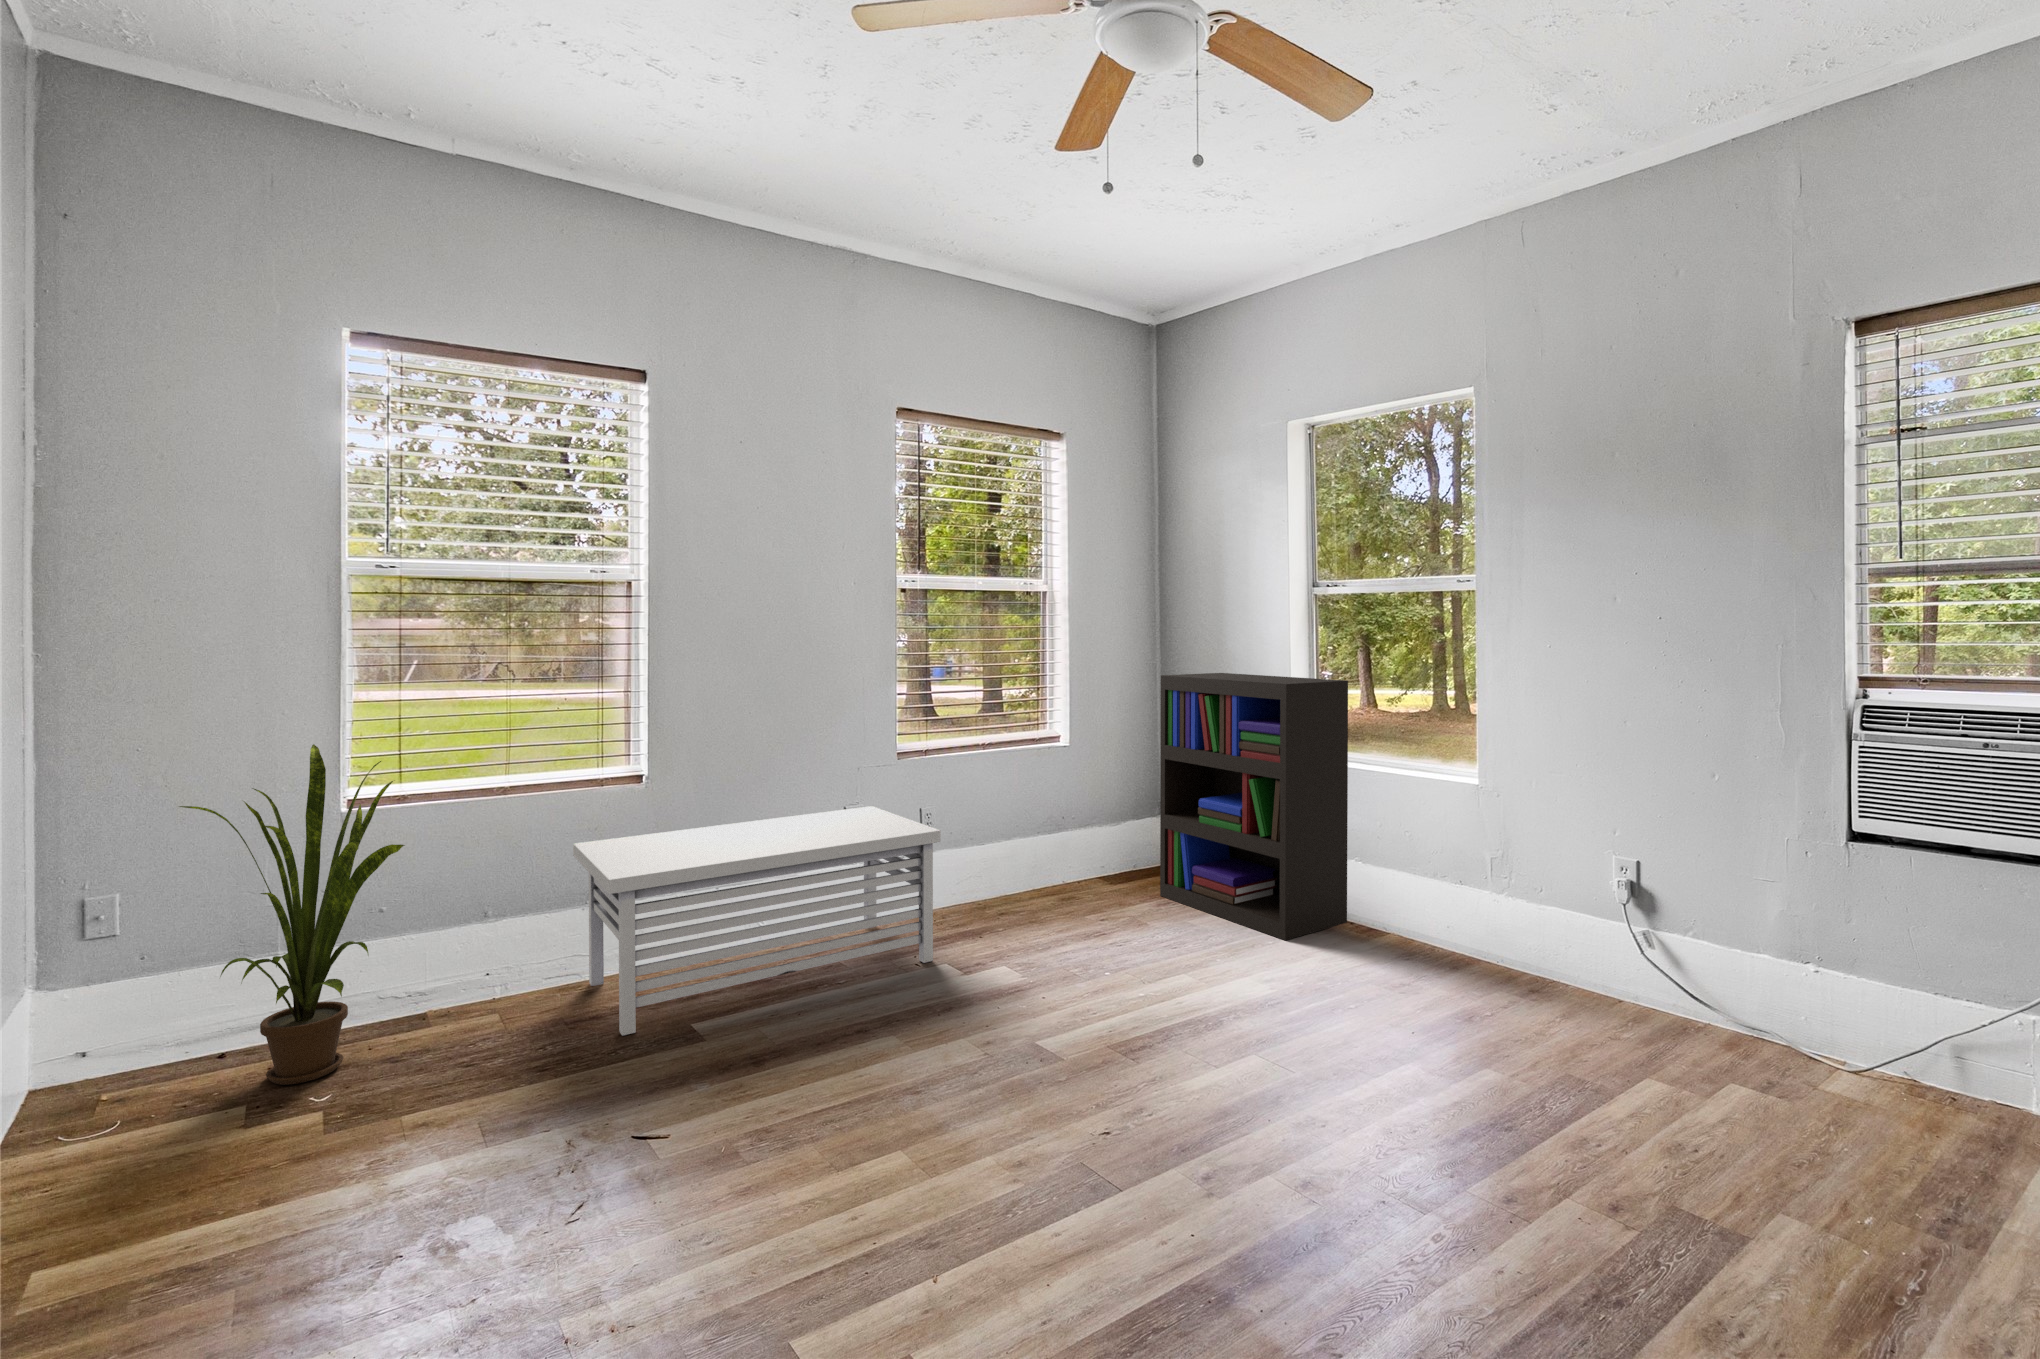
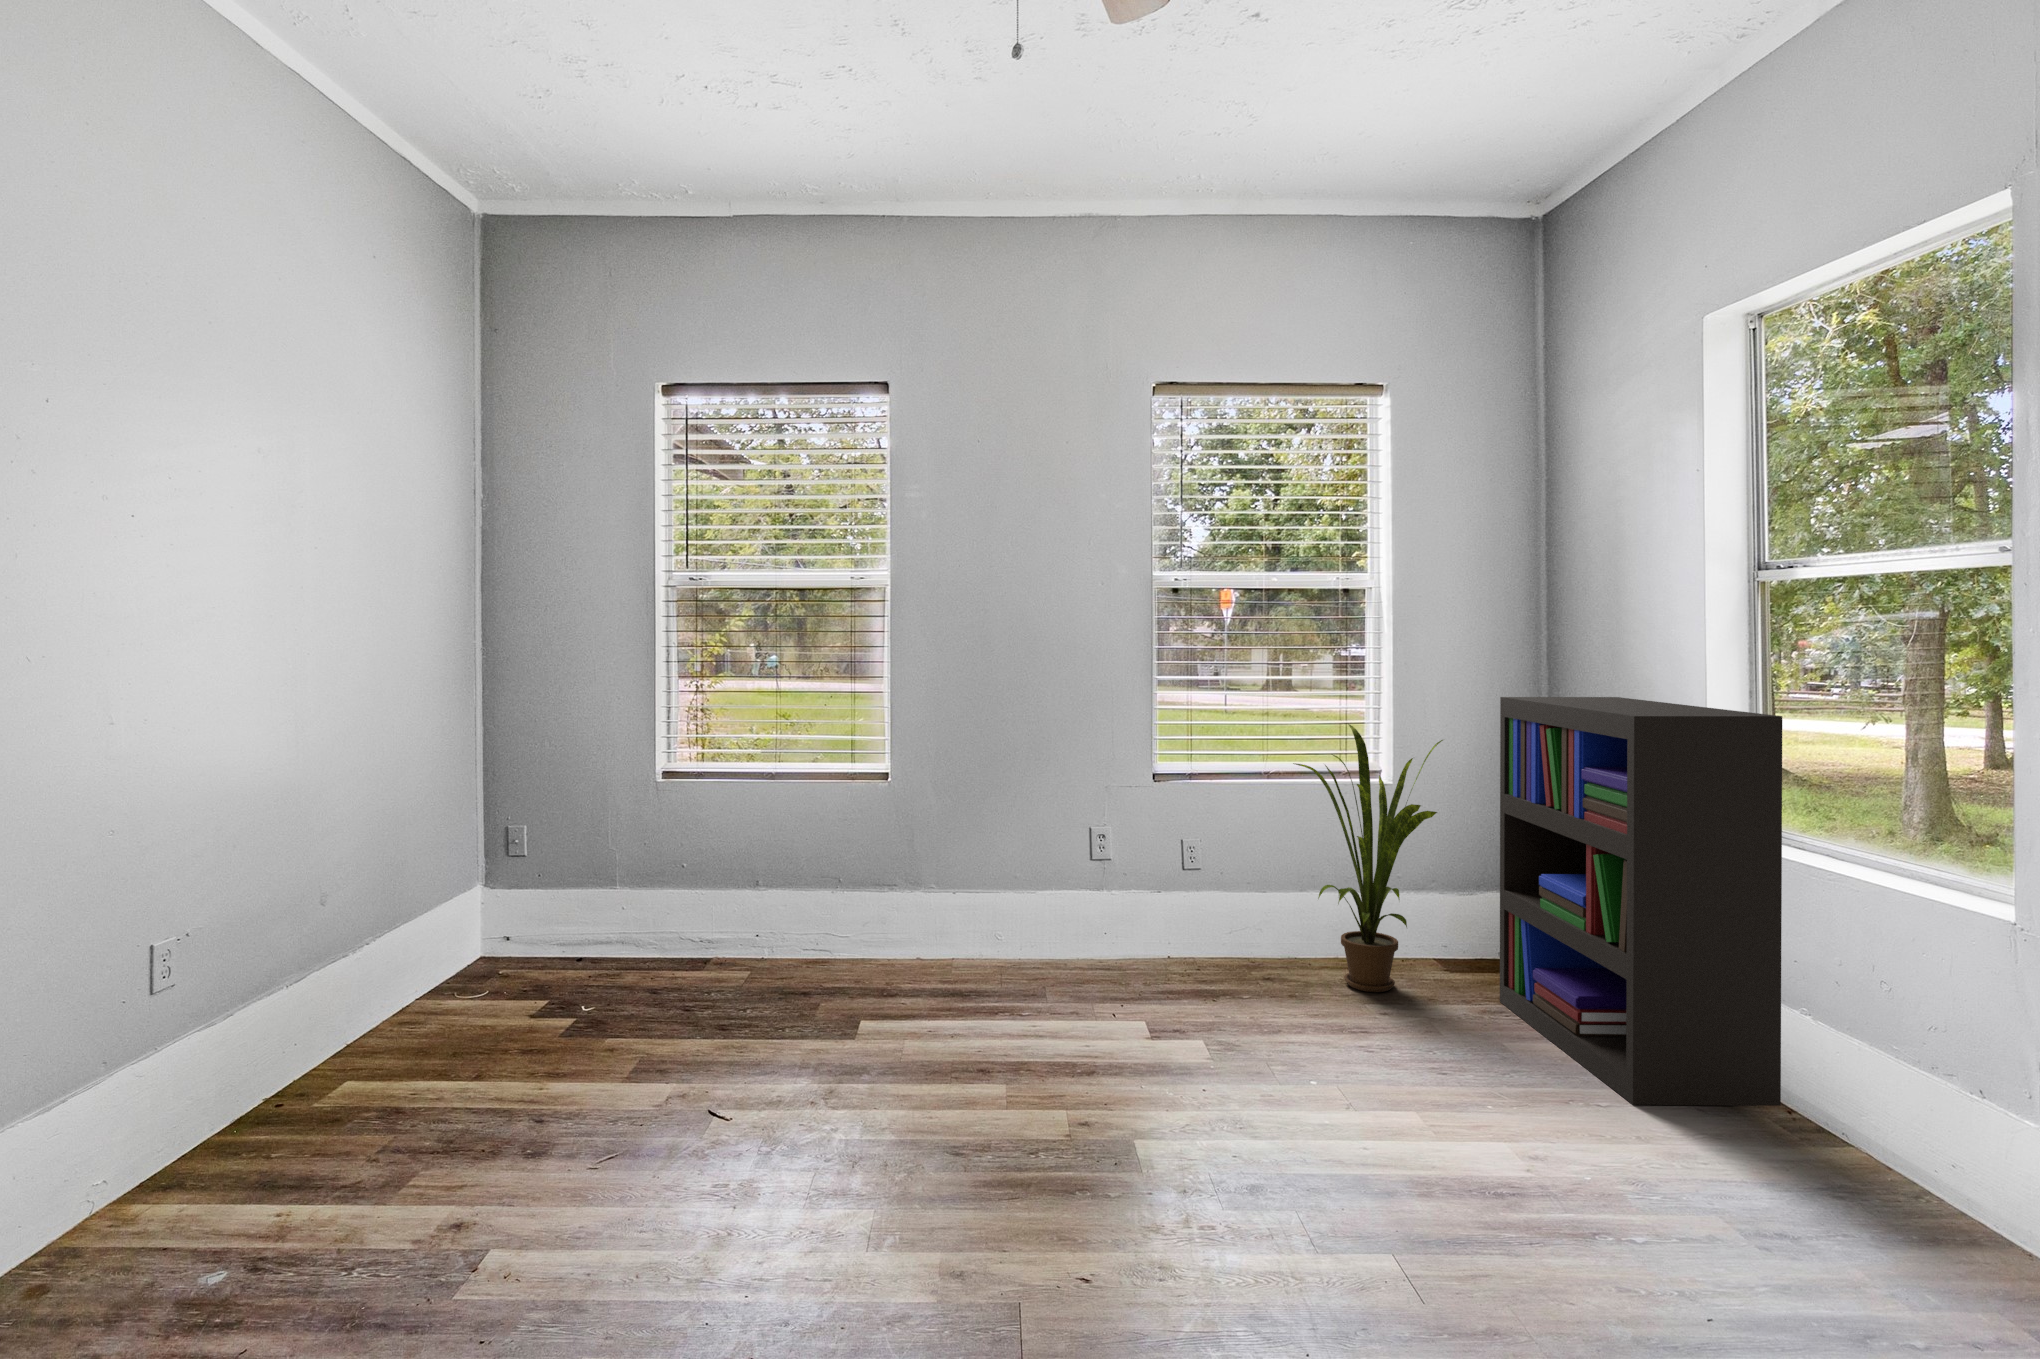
house plant: present [179,744,405,1085] -> present [1293,724,1443,992]
storage bench: present [573,806,941,1036] -> none [790,830,1140,1015]

